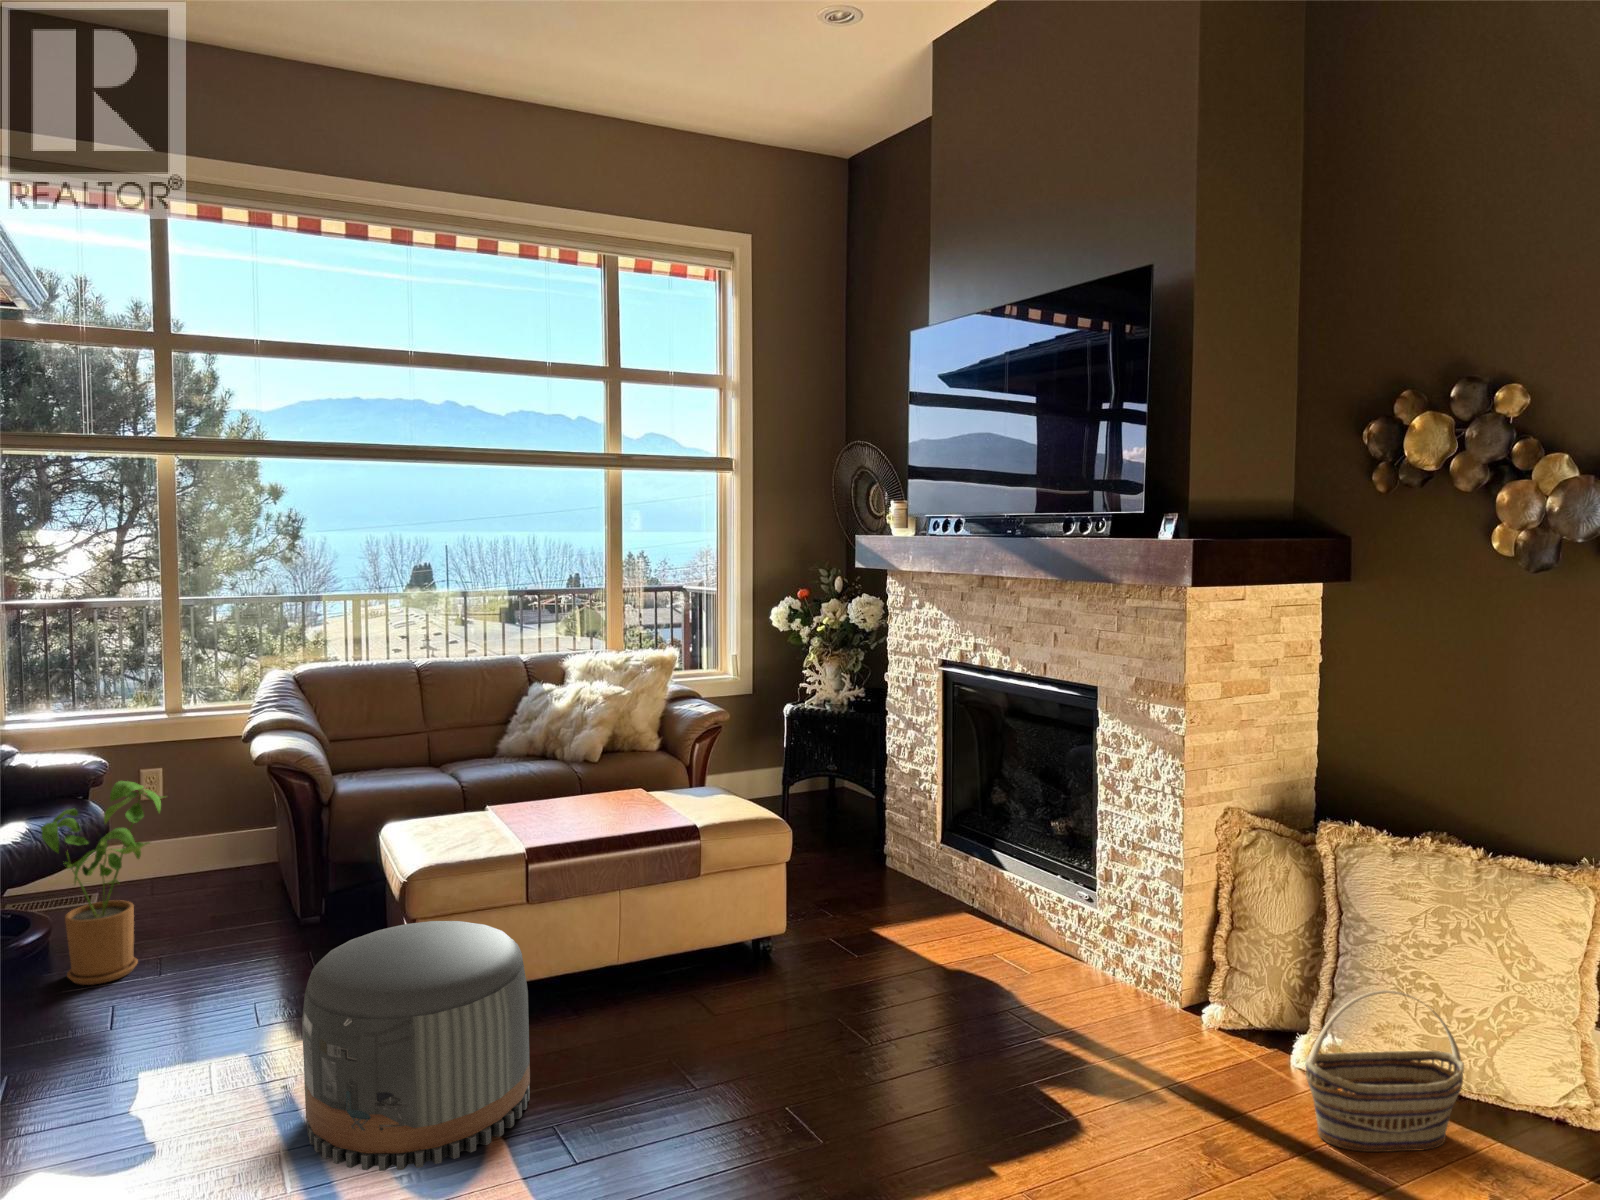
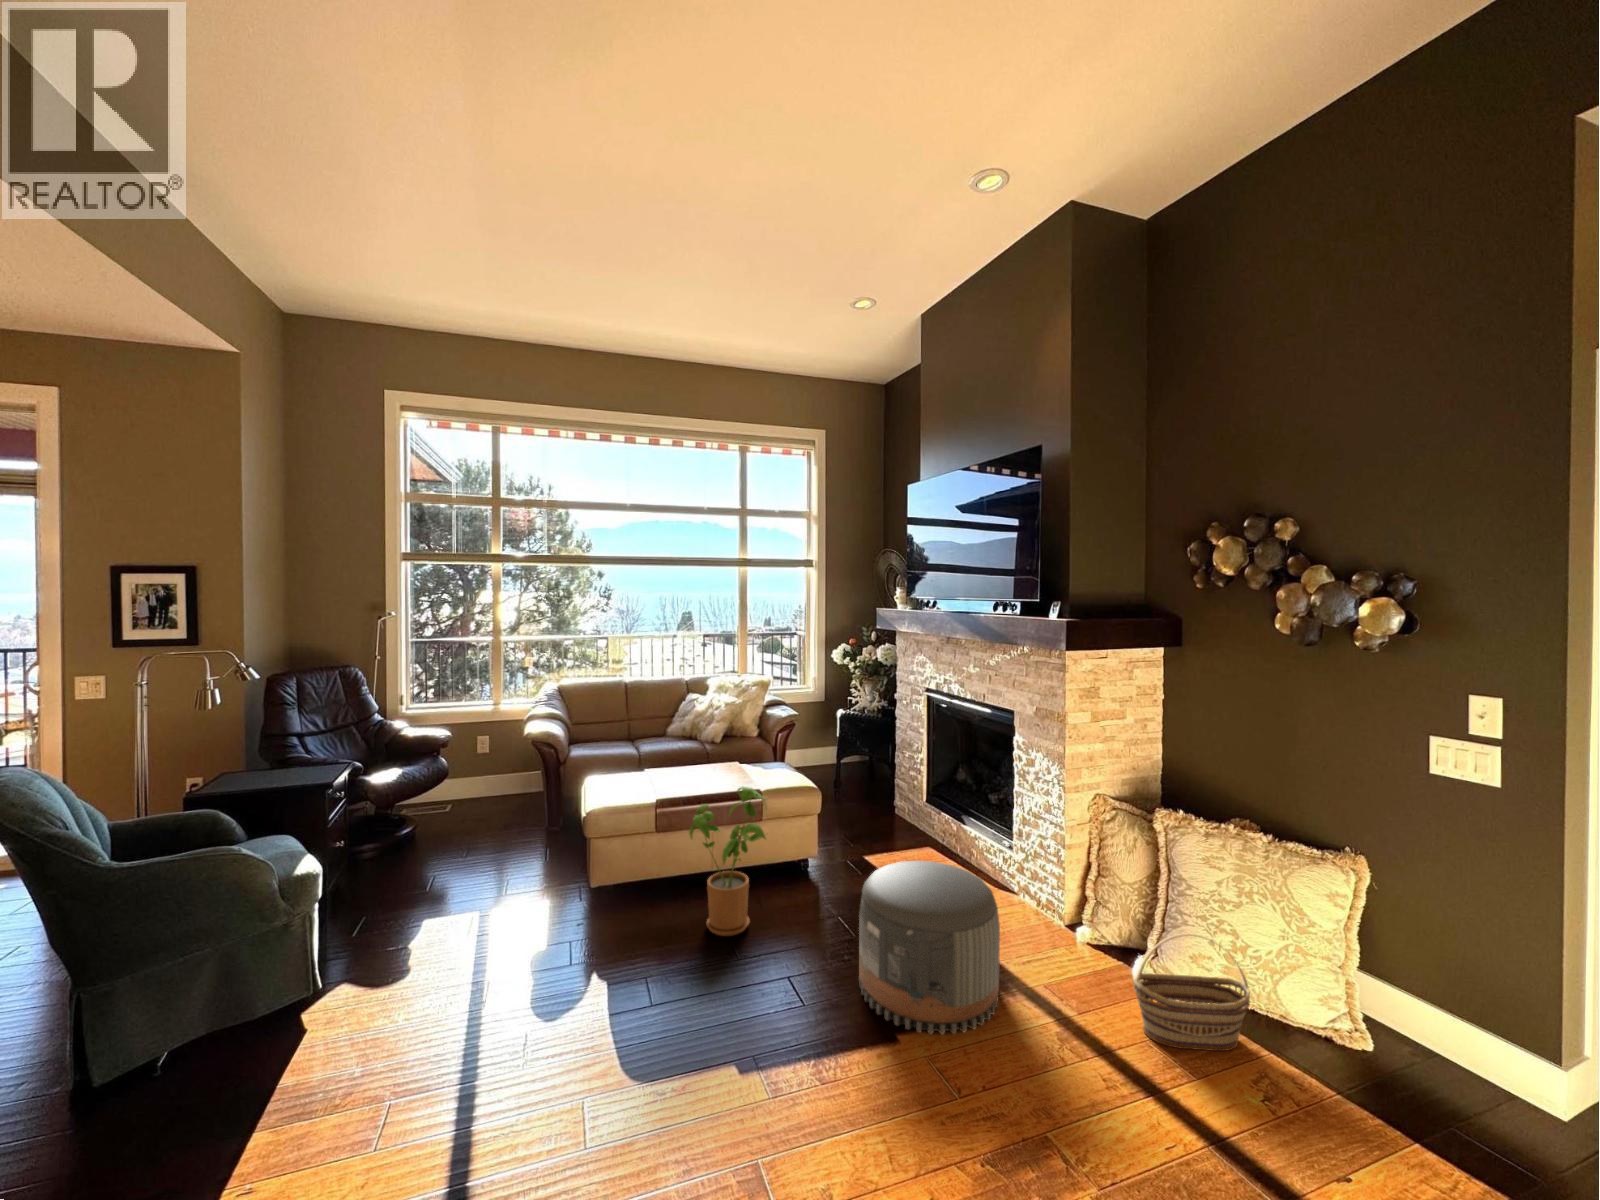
house plant: present [41,781,165,985] -> present [689,786,766,936]
pouf: present [302,921,530,1171] -> present [859,861,1000,1035]

